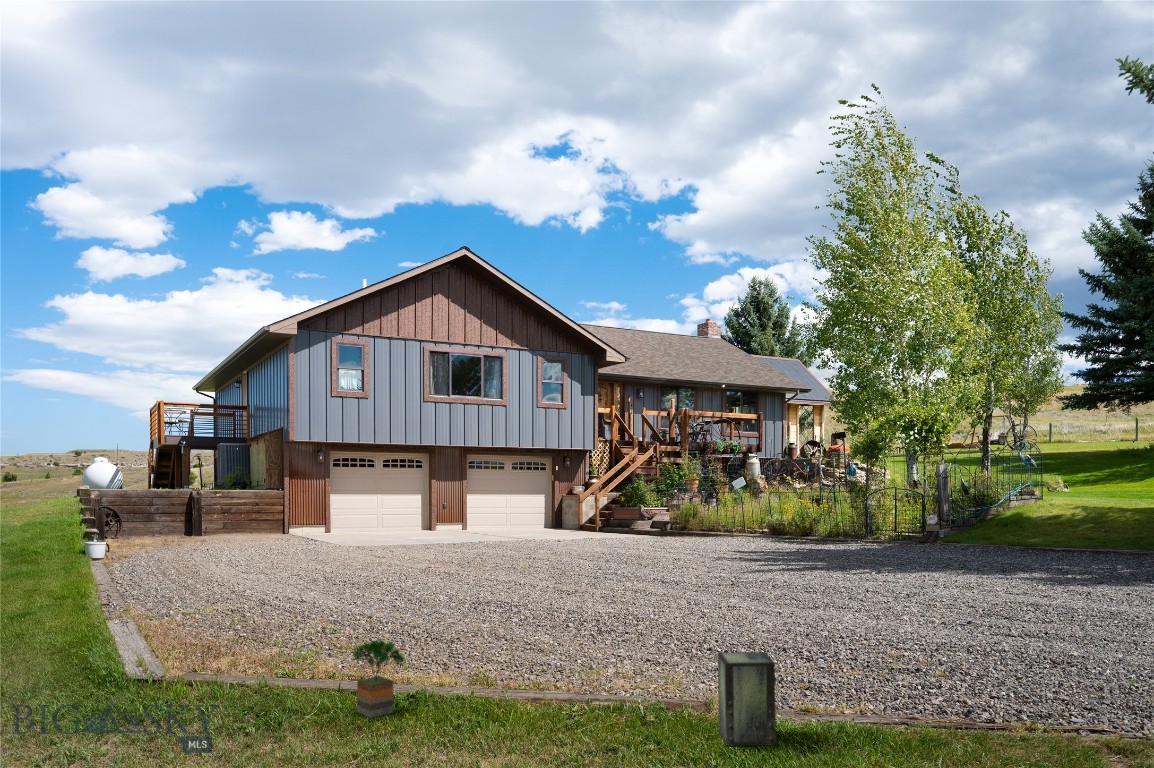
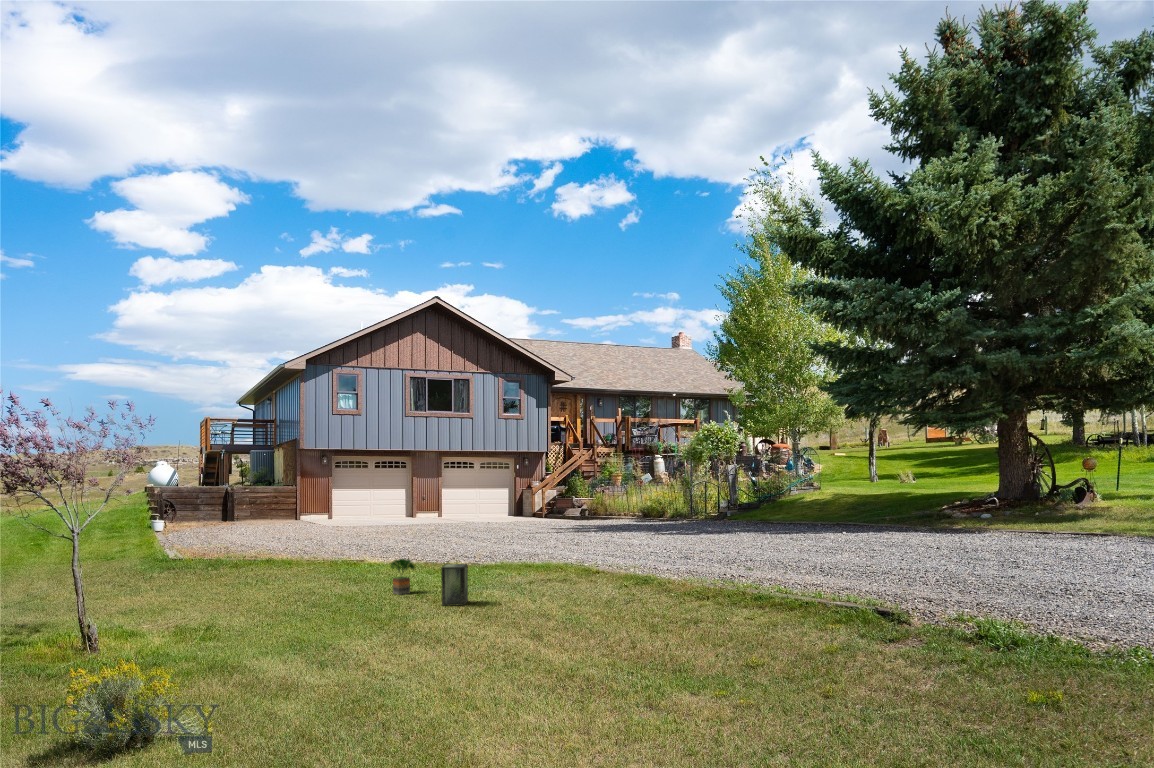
potted tree: present [353,640,405,718] -> present [391,559,415,595]

